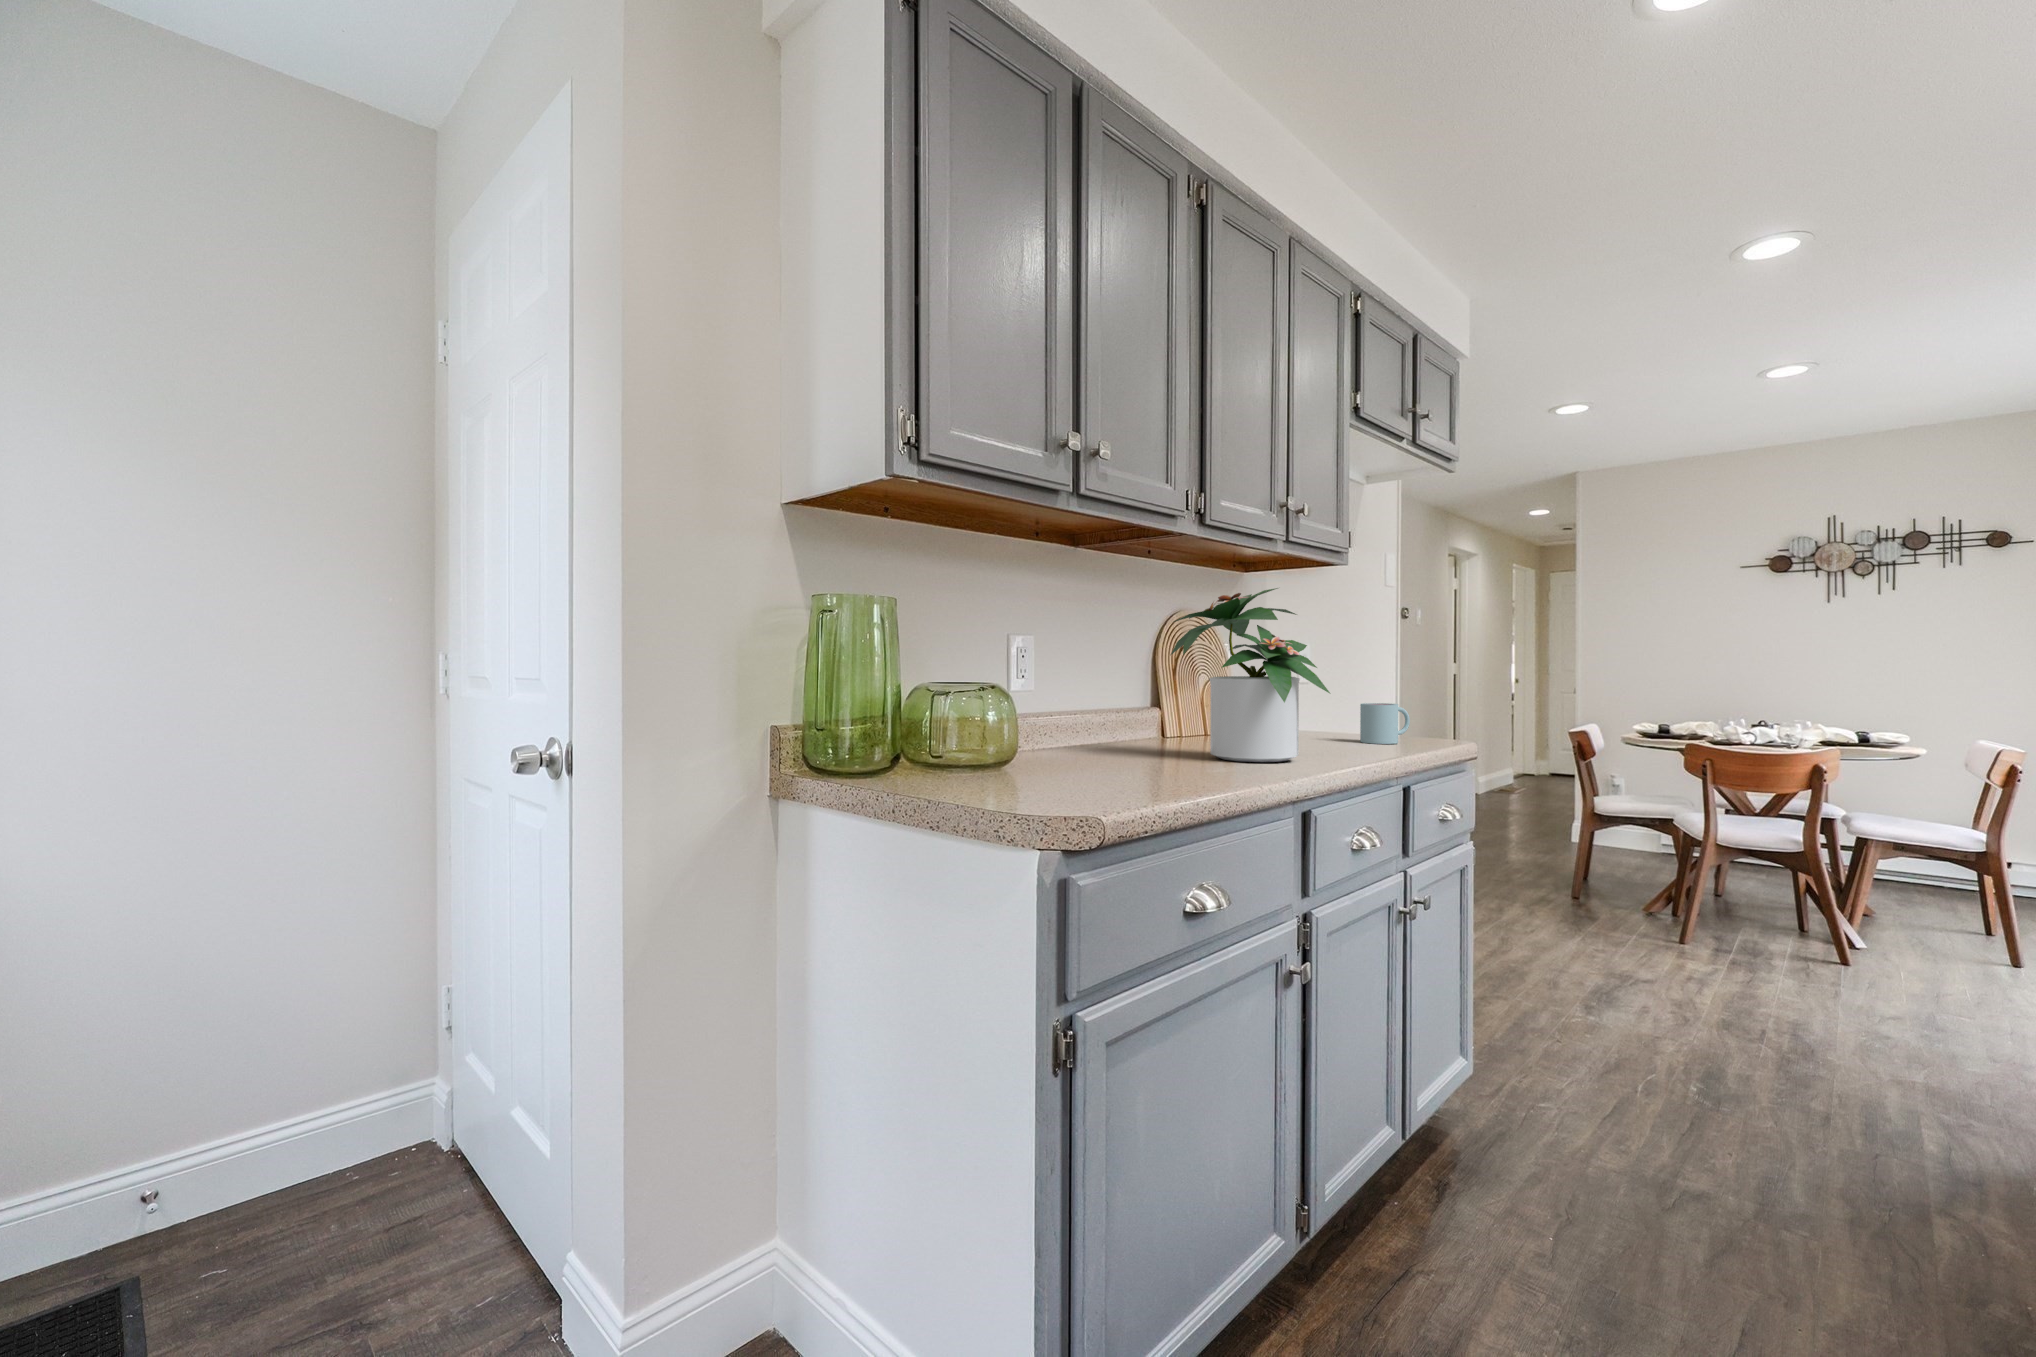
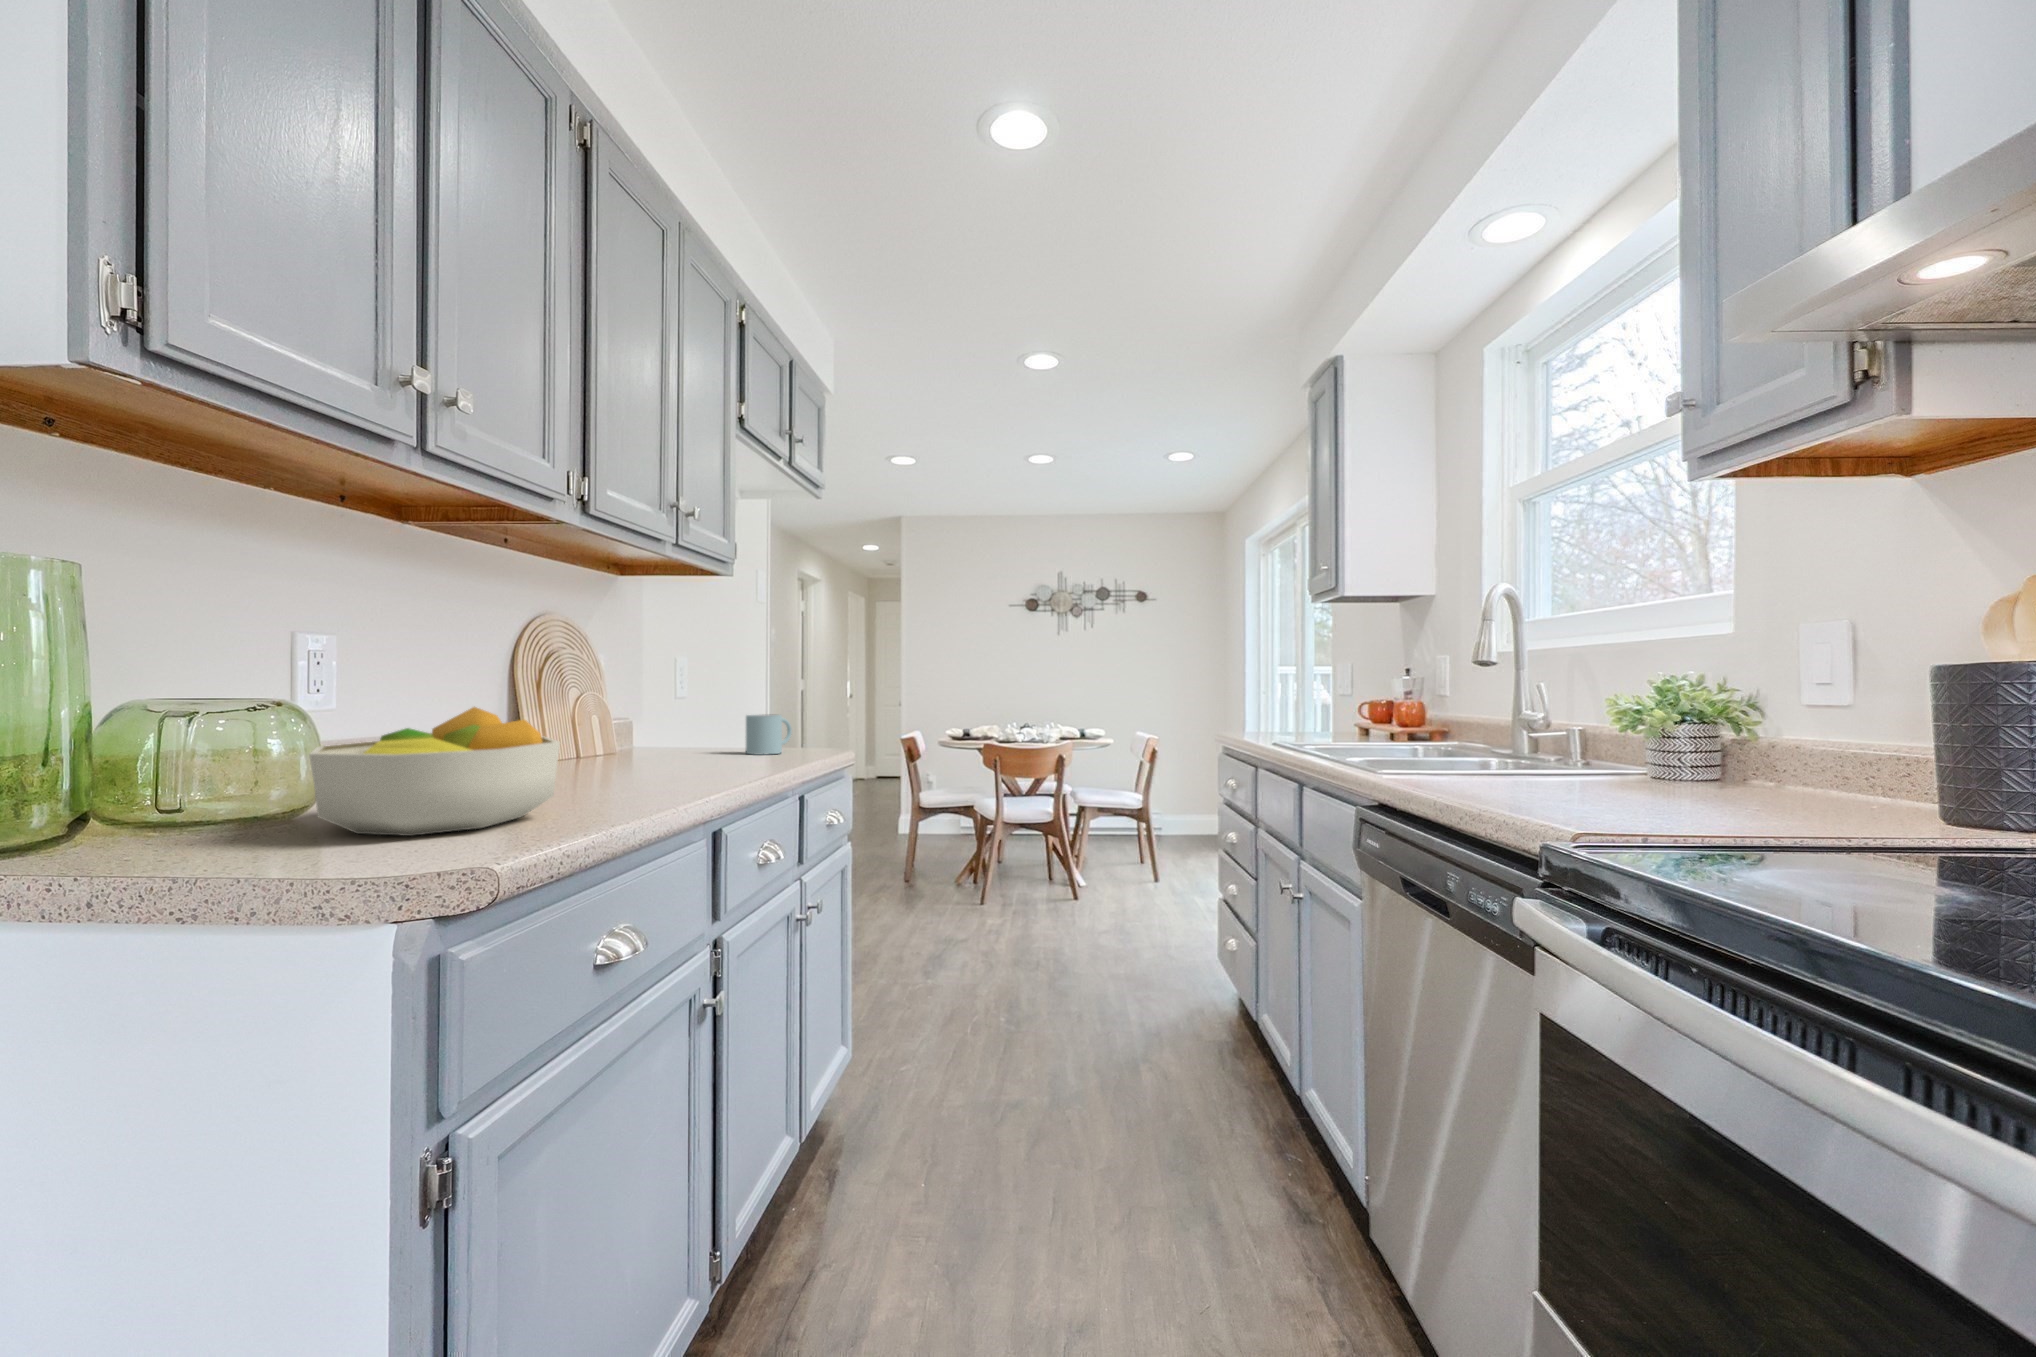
potted plant: present [1171,588,1330,762] -> none [543,591,732,781]
fruit bowl: none [1003,694,1166,790] -> present [309,707,560,836]

